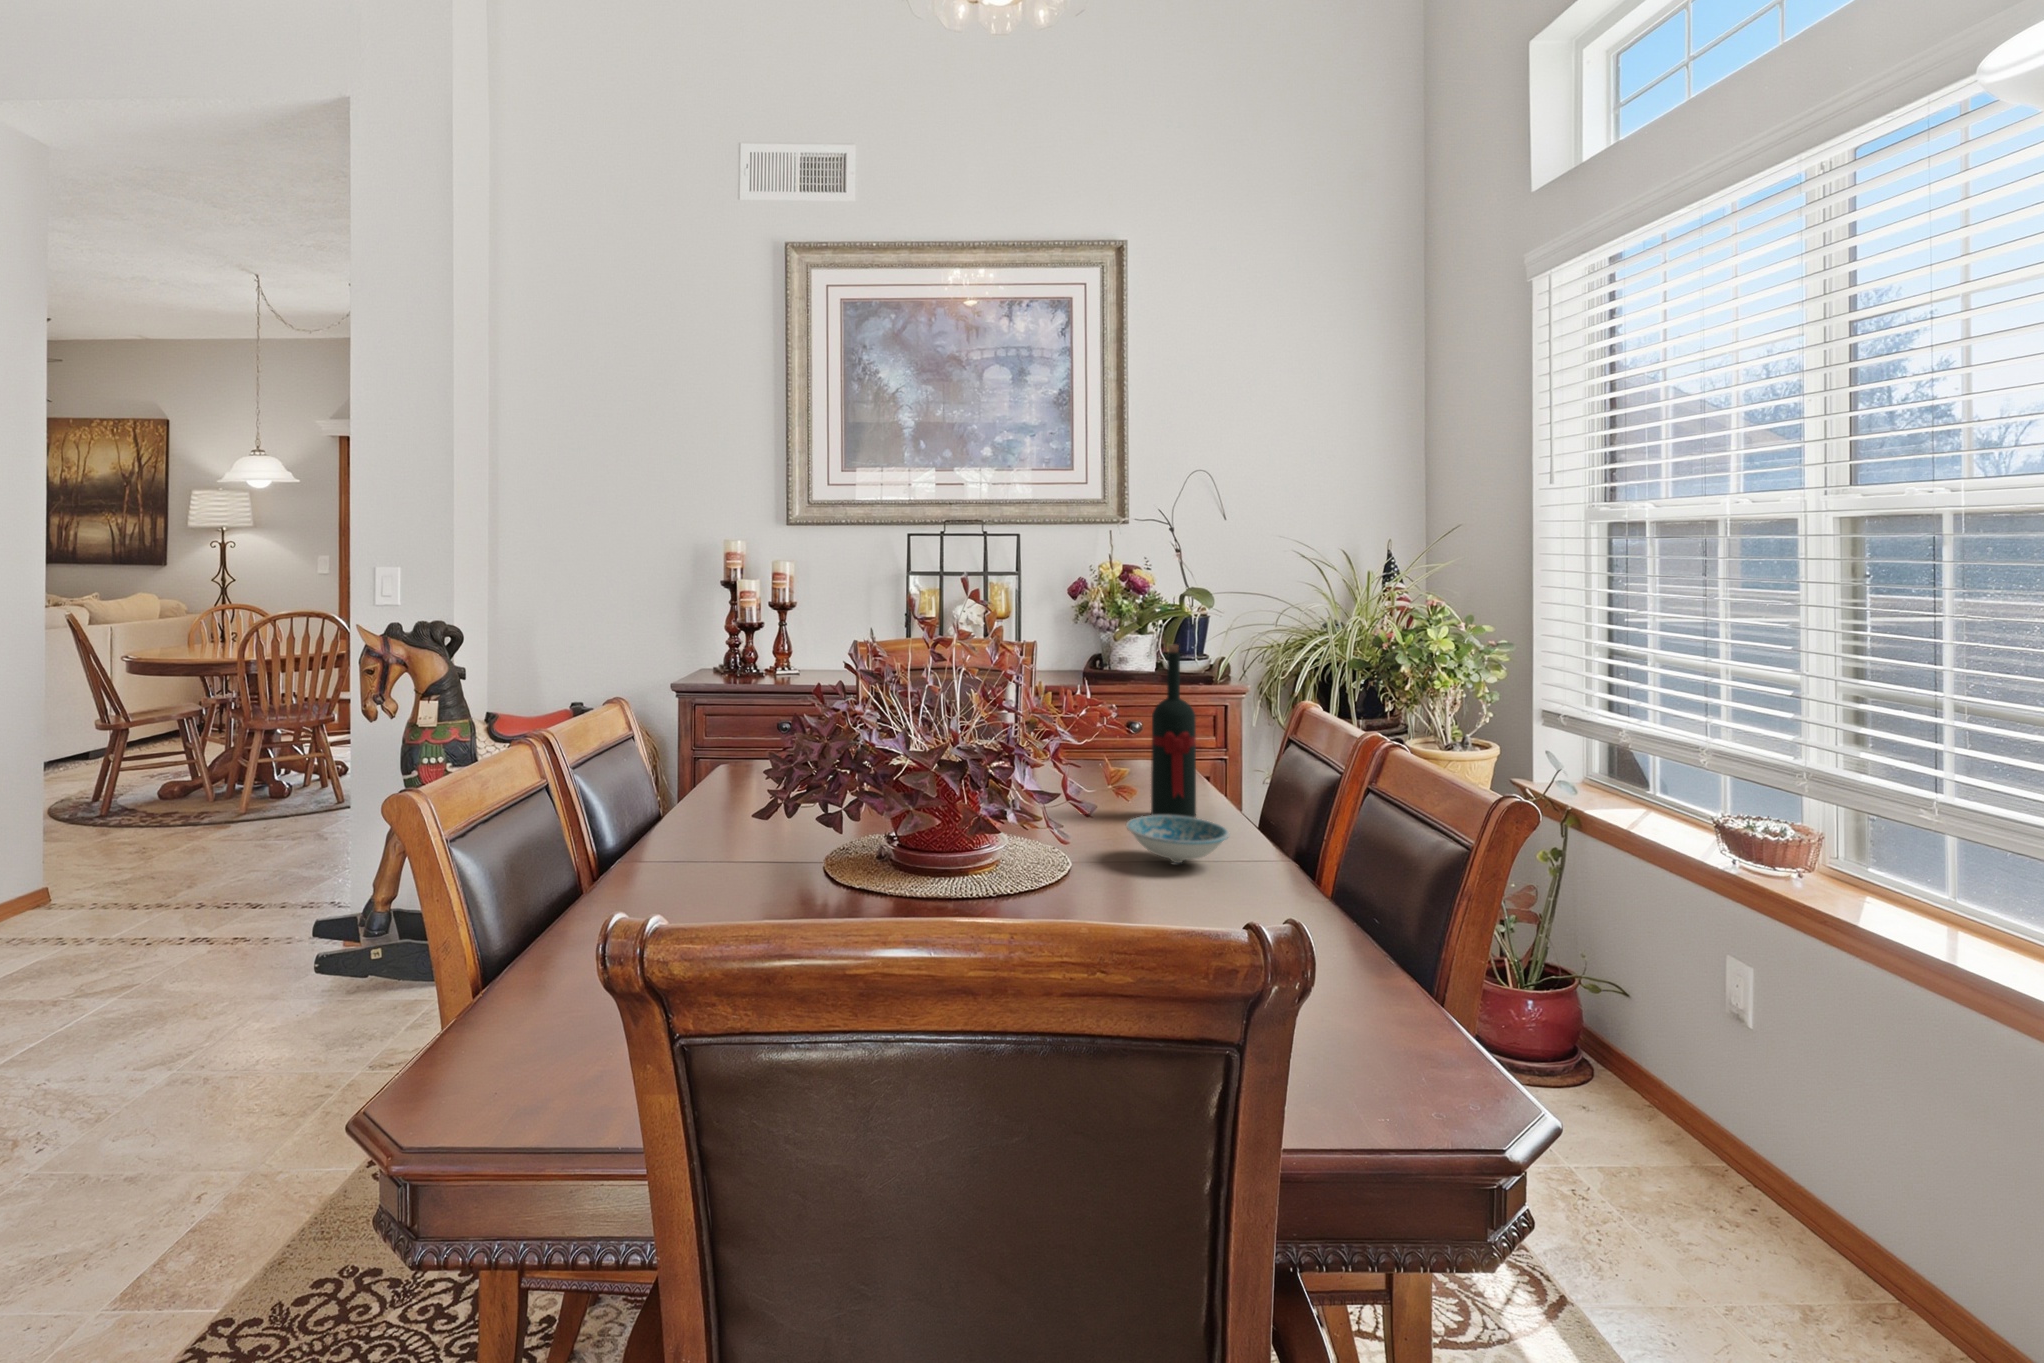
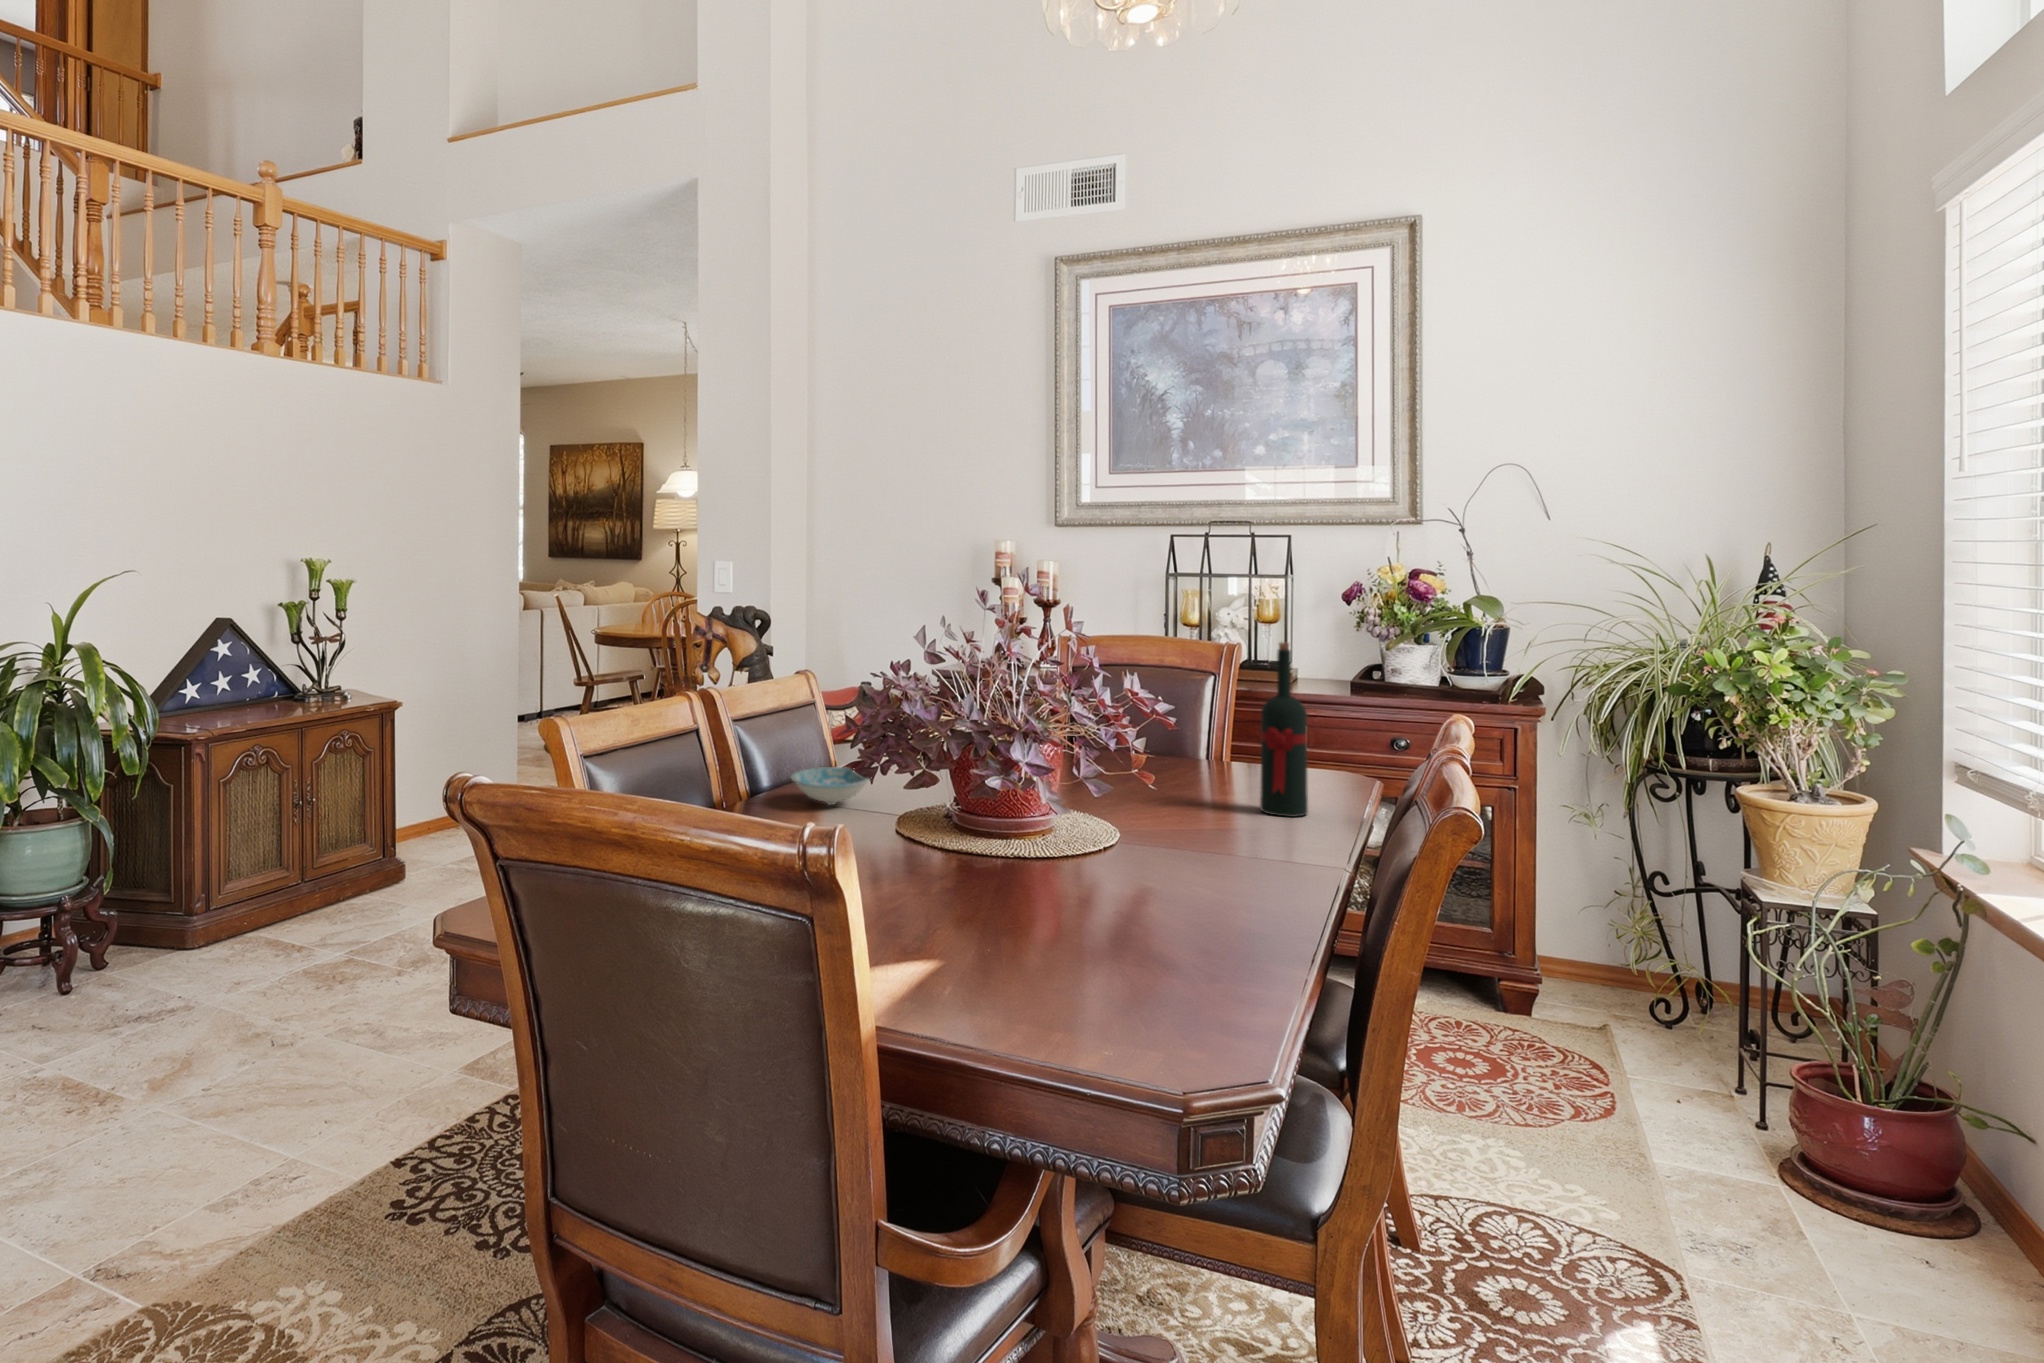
ceramic bowl: present [1126,815,1230,863] -> present [791,767,869,805]

